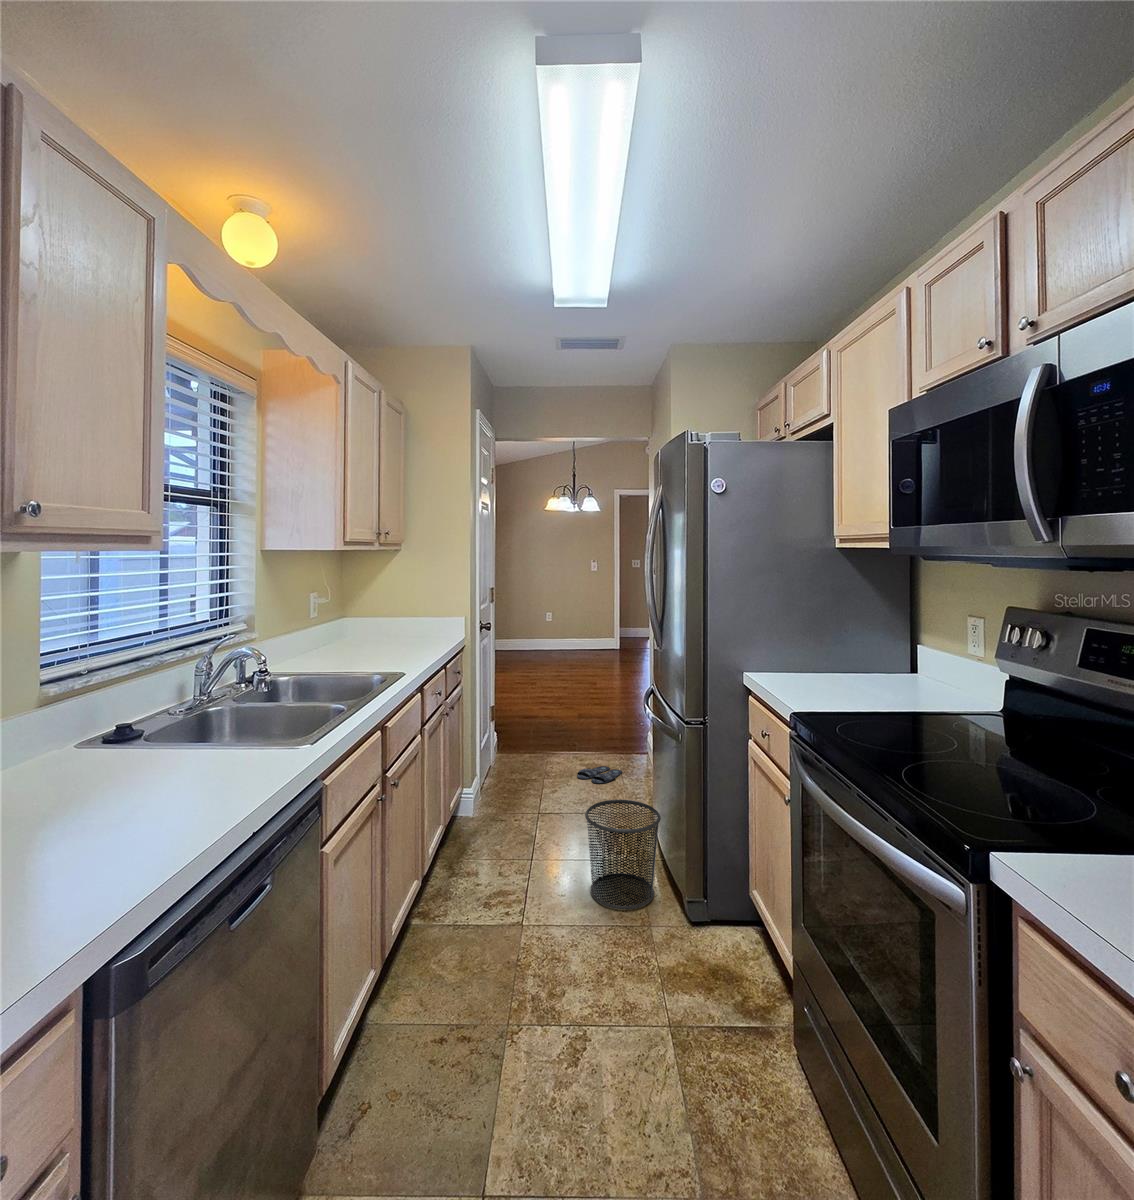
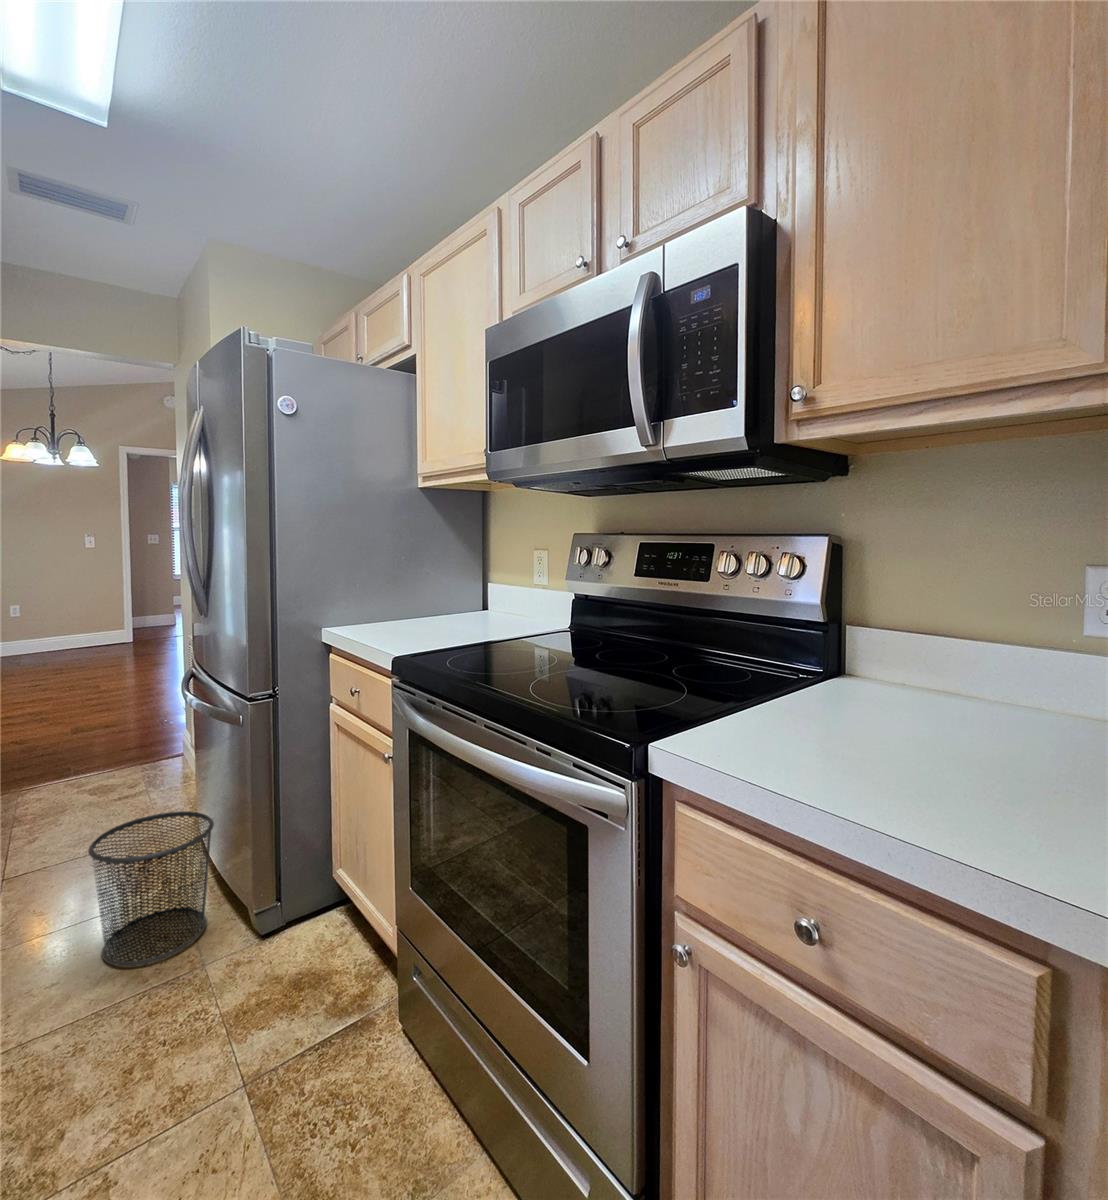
slippers: present [577,766,622,784] -> none [70,783,147,808]

